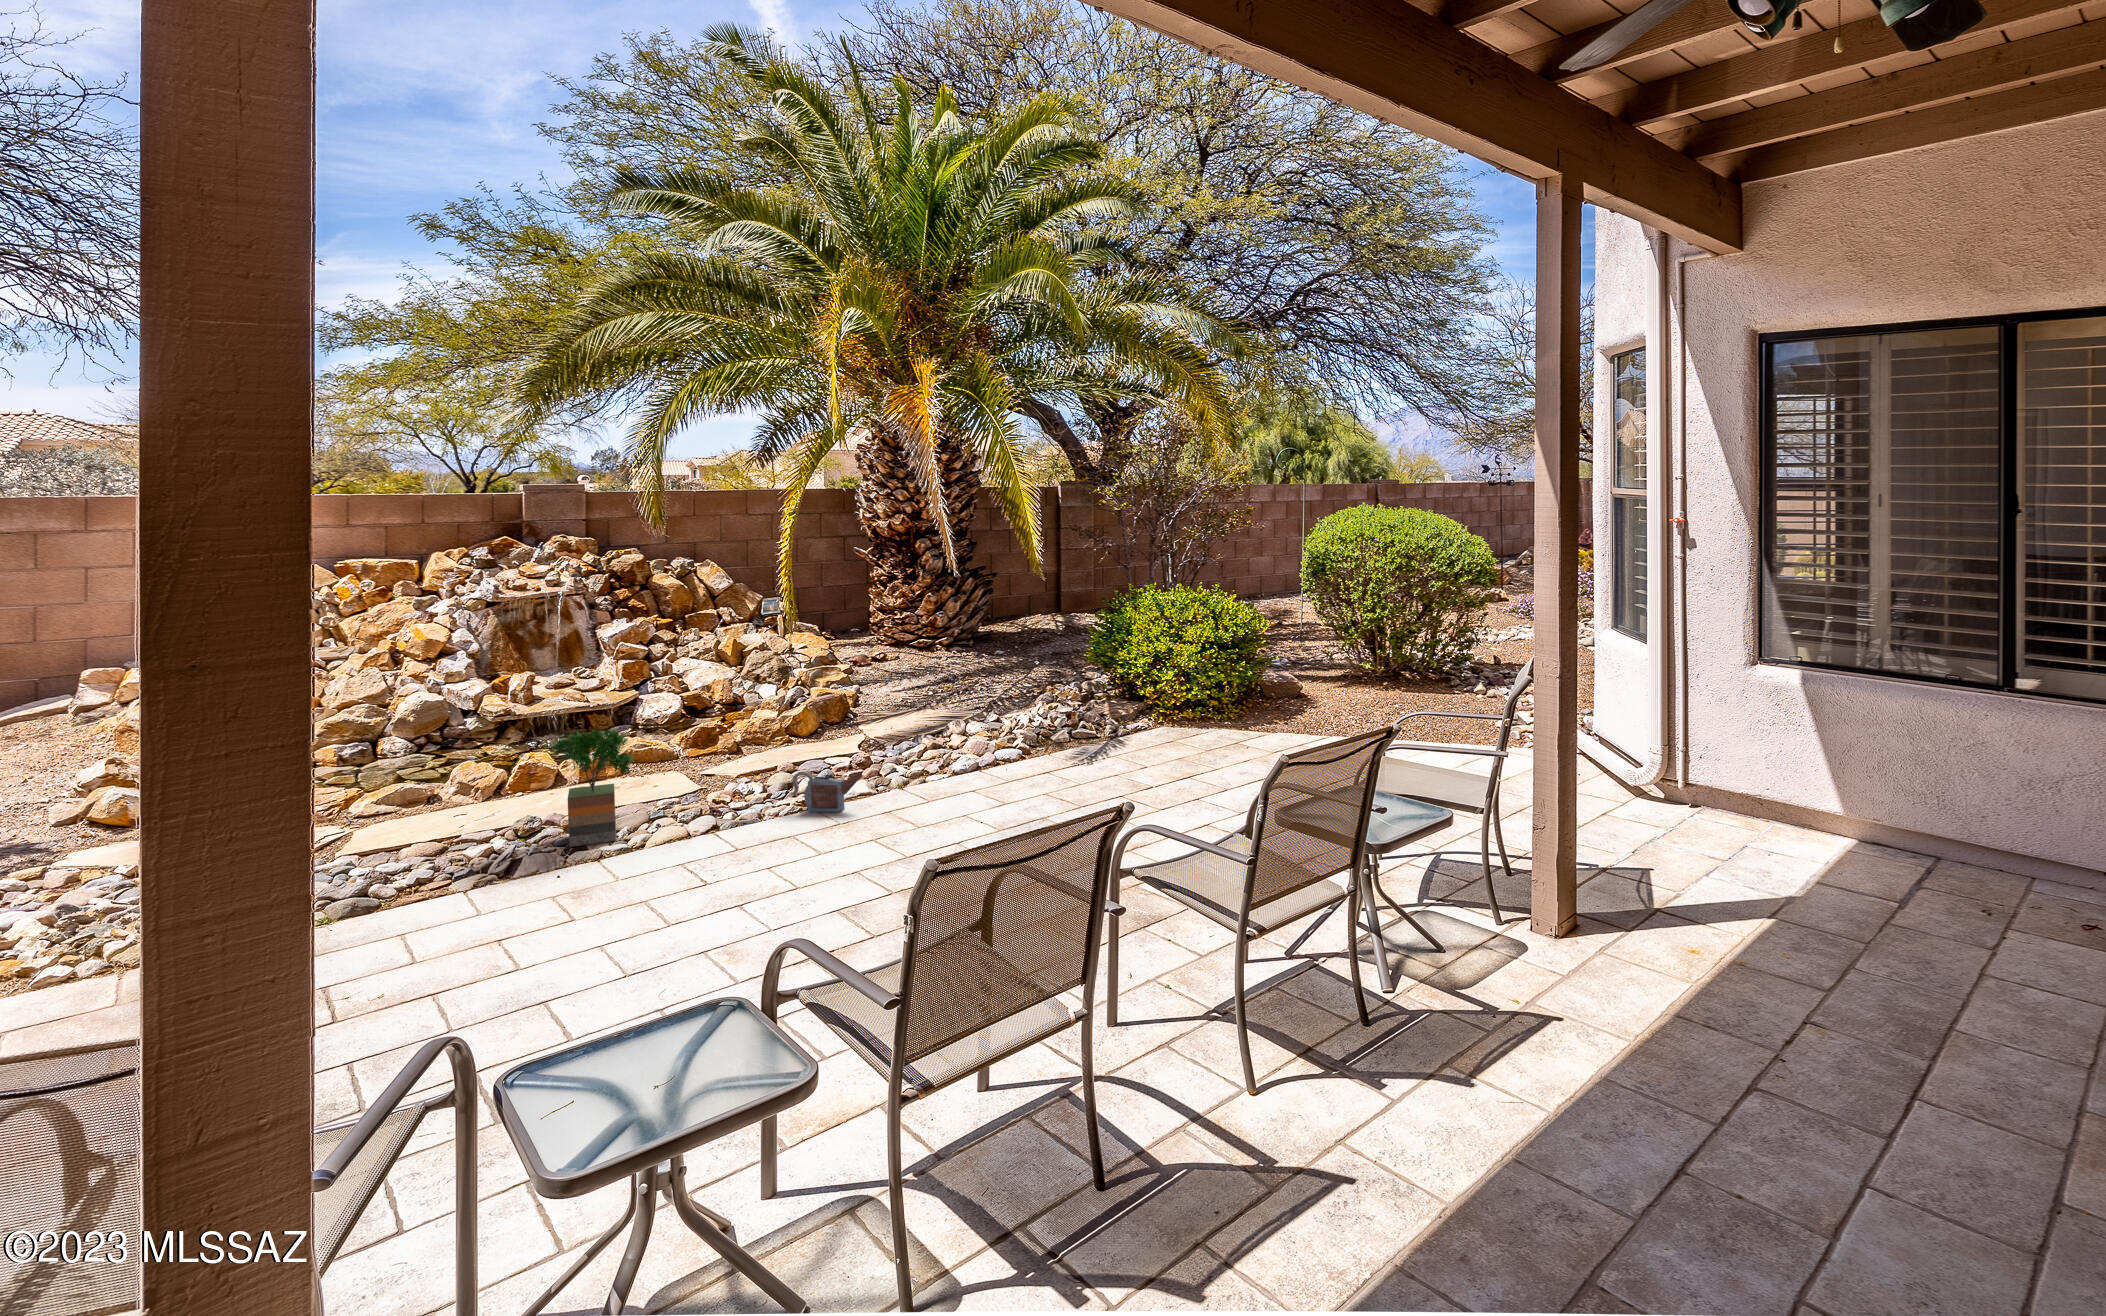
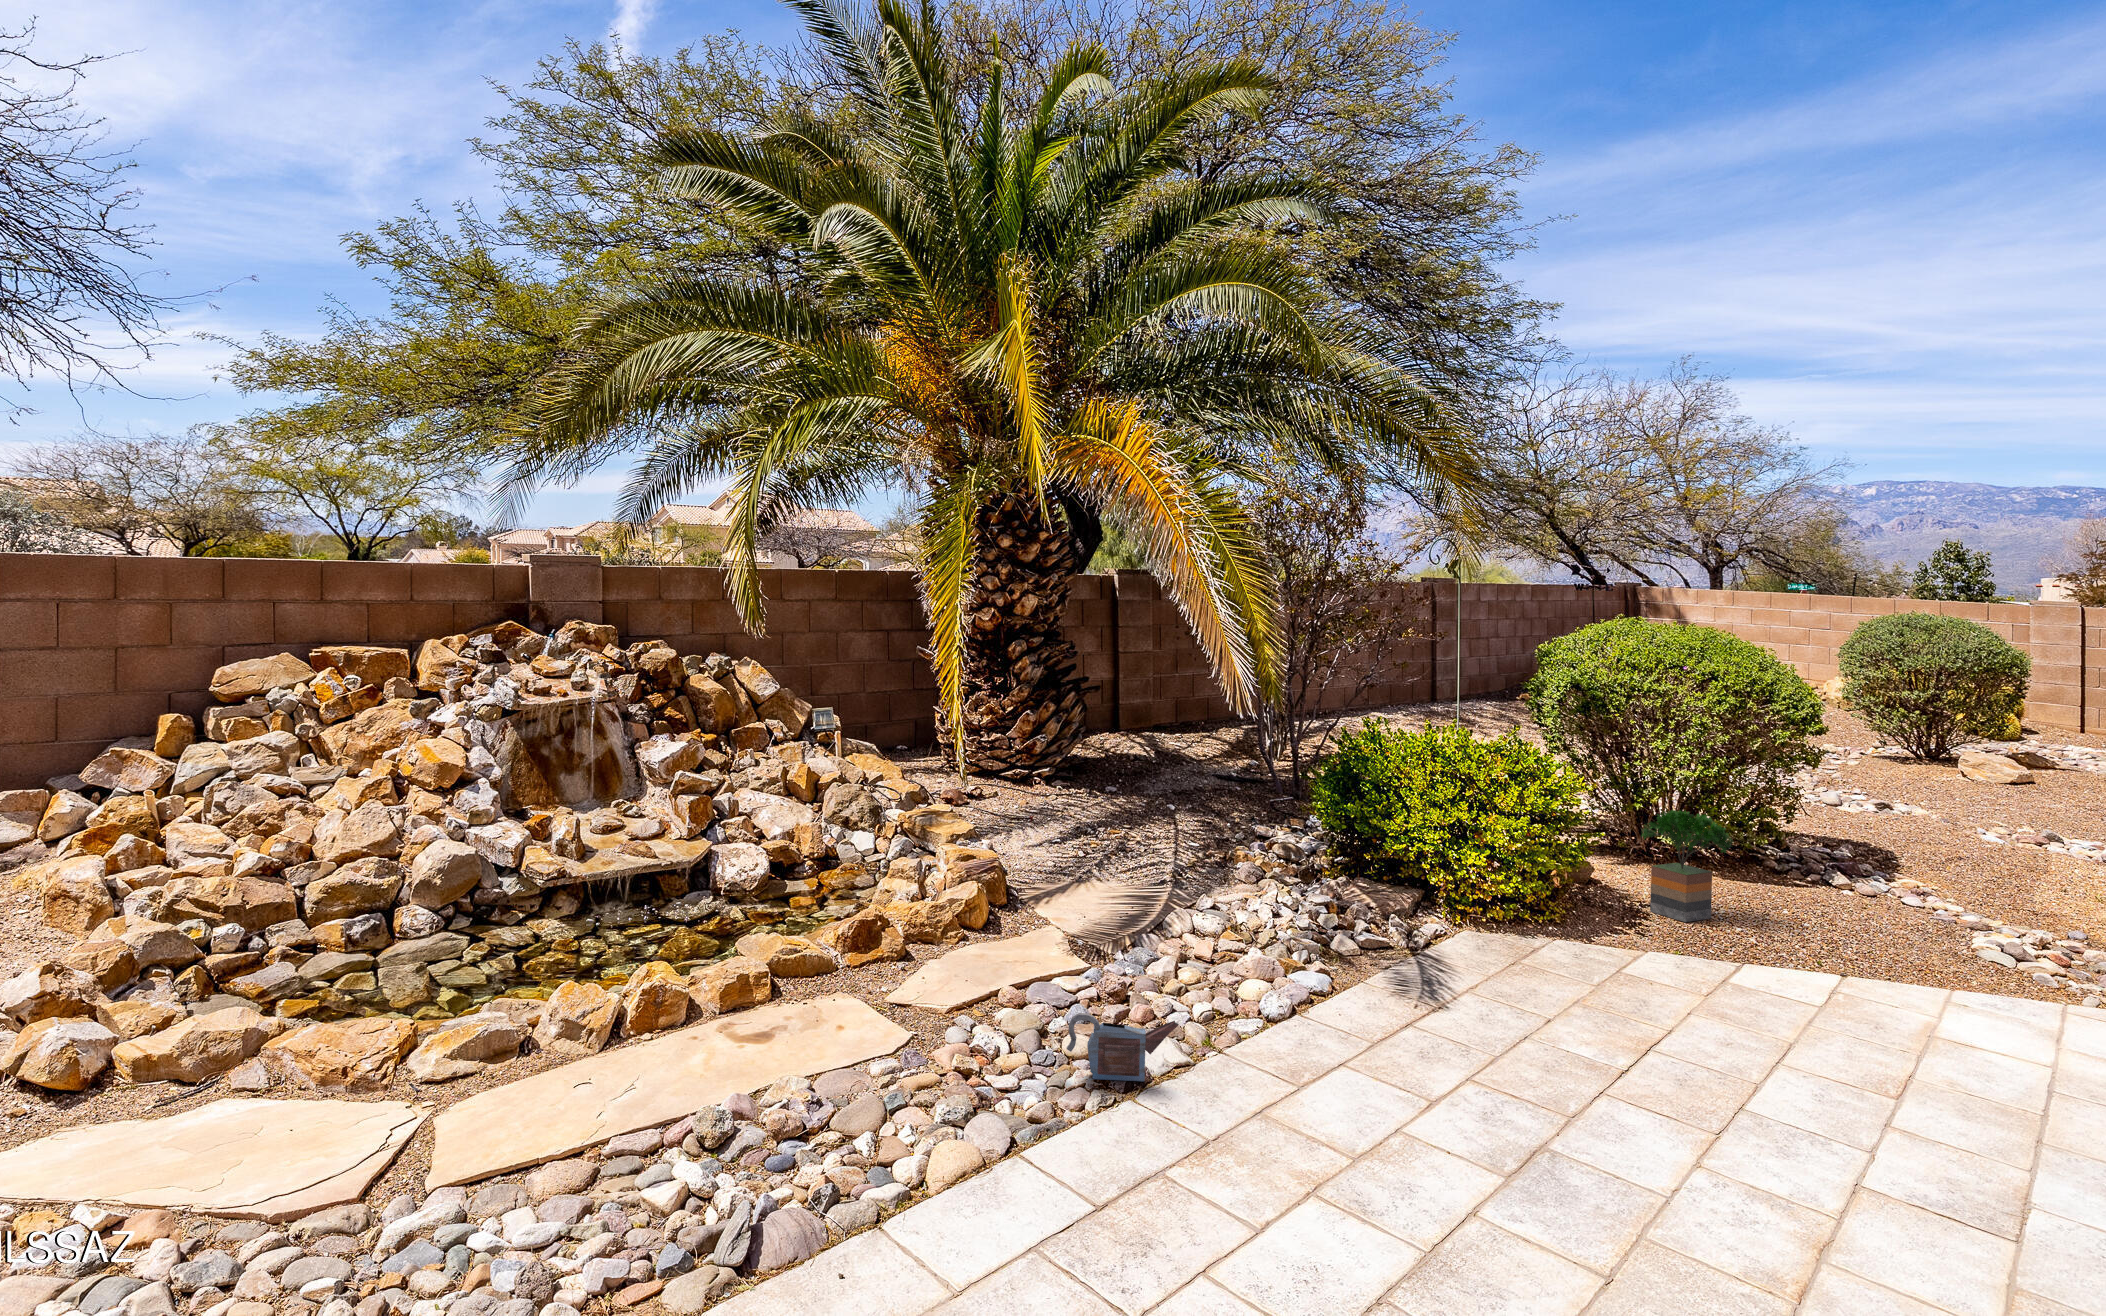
potted tree: present [551,729,634,847] -> present [1642,810,1732,922]

